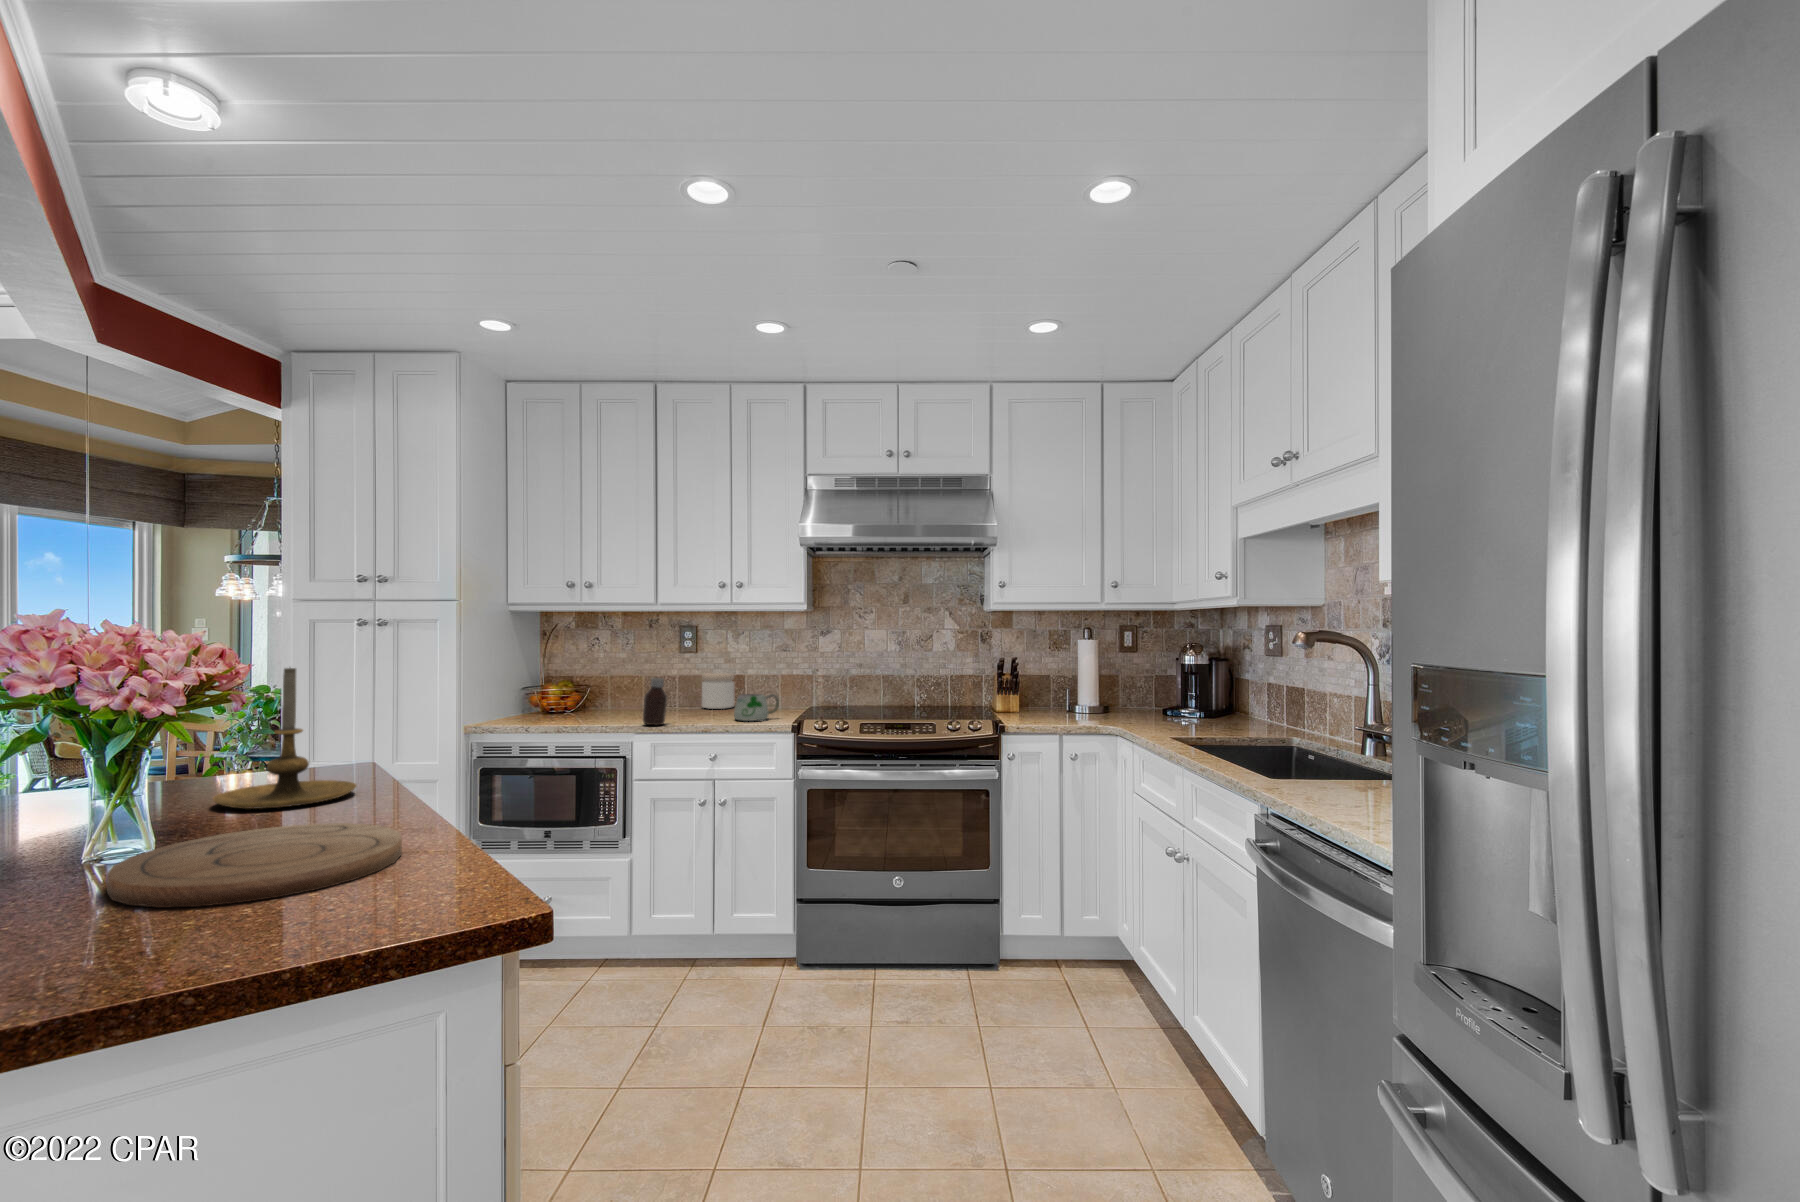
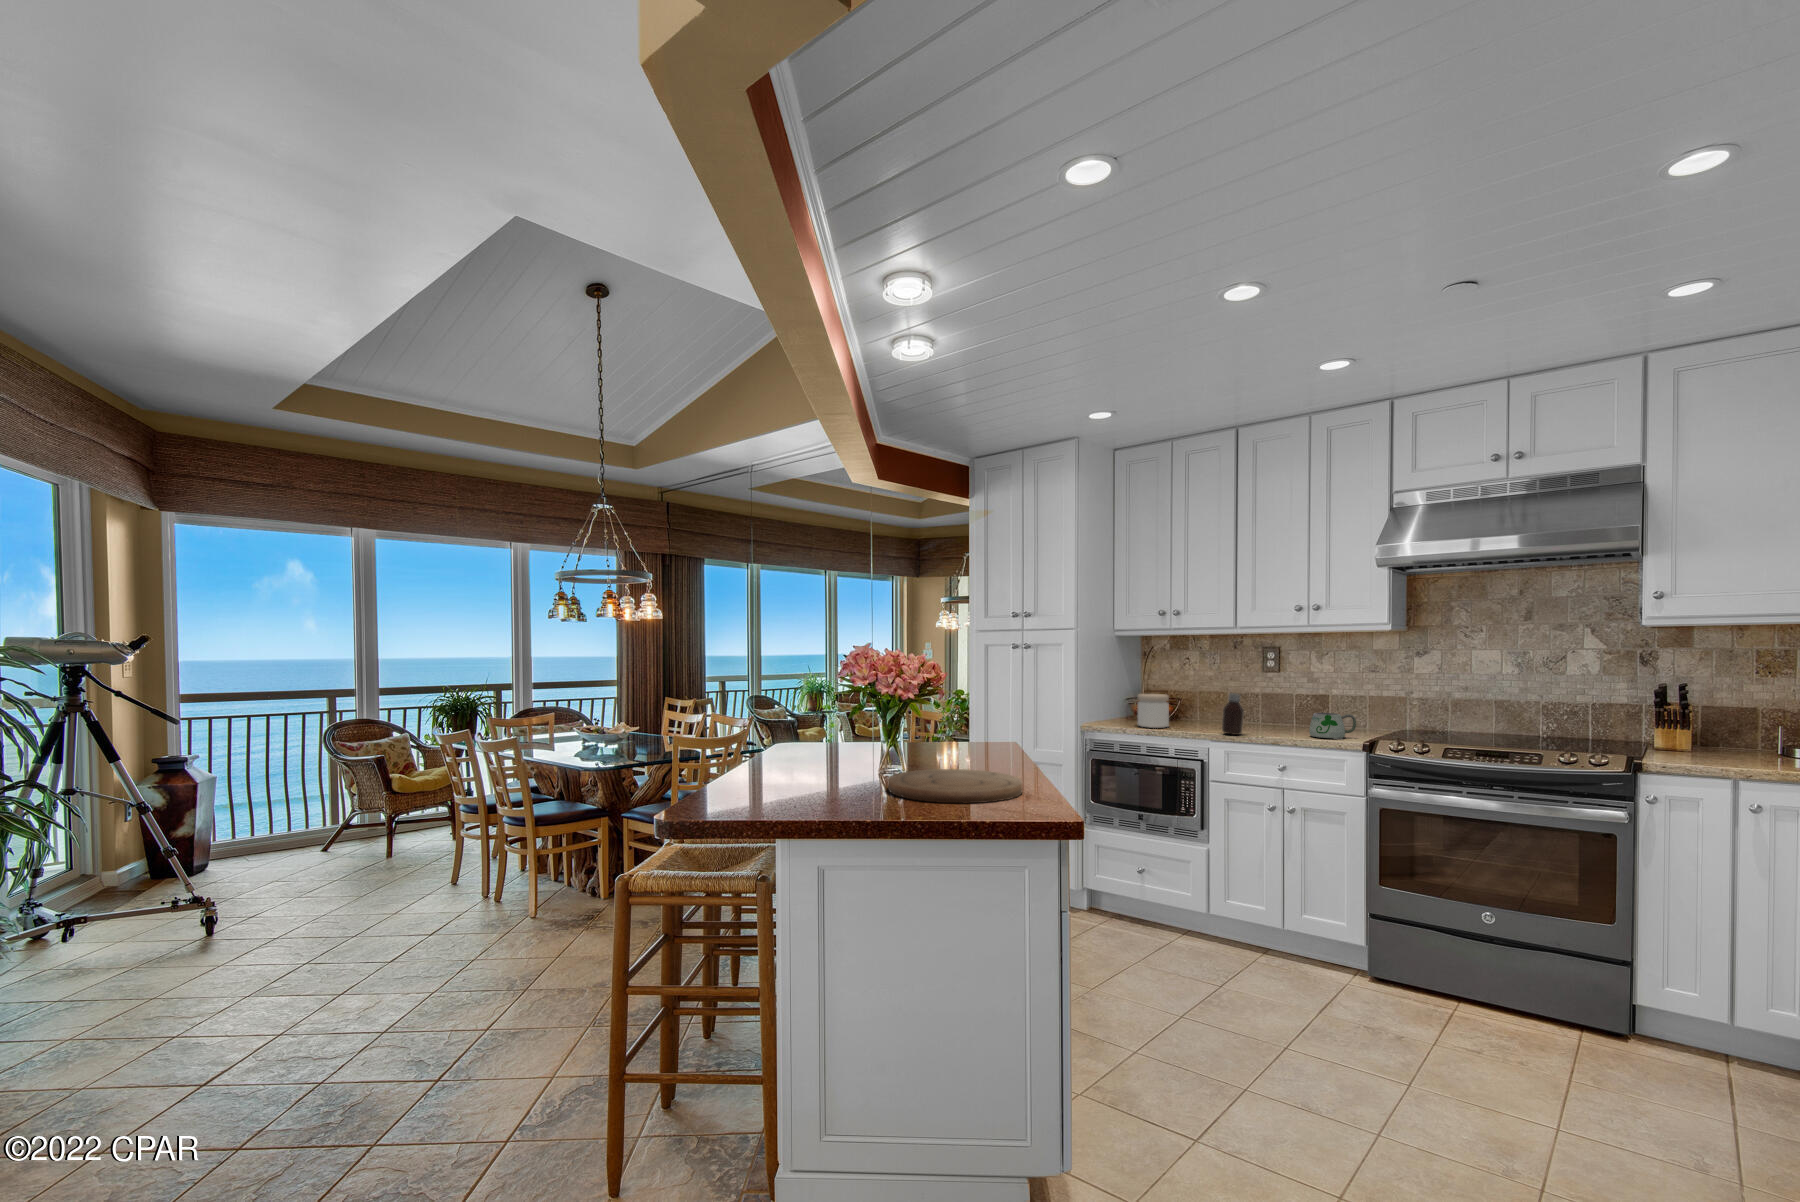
candle holder: present [213,668,357,809] -> none [932,674,1006,761]
jar: present [702,674,735,709] -> present [1138,694,1169,728]

